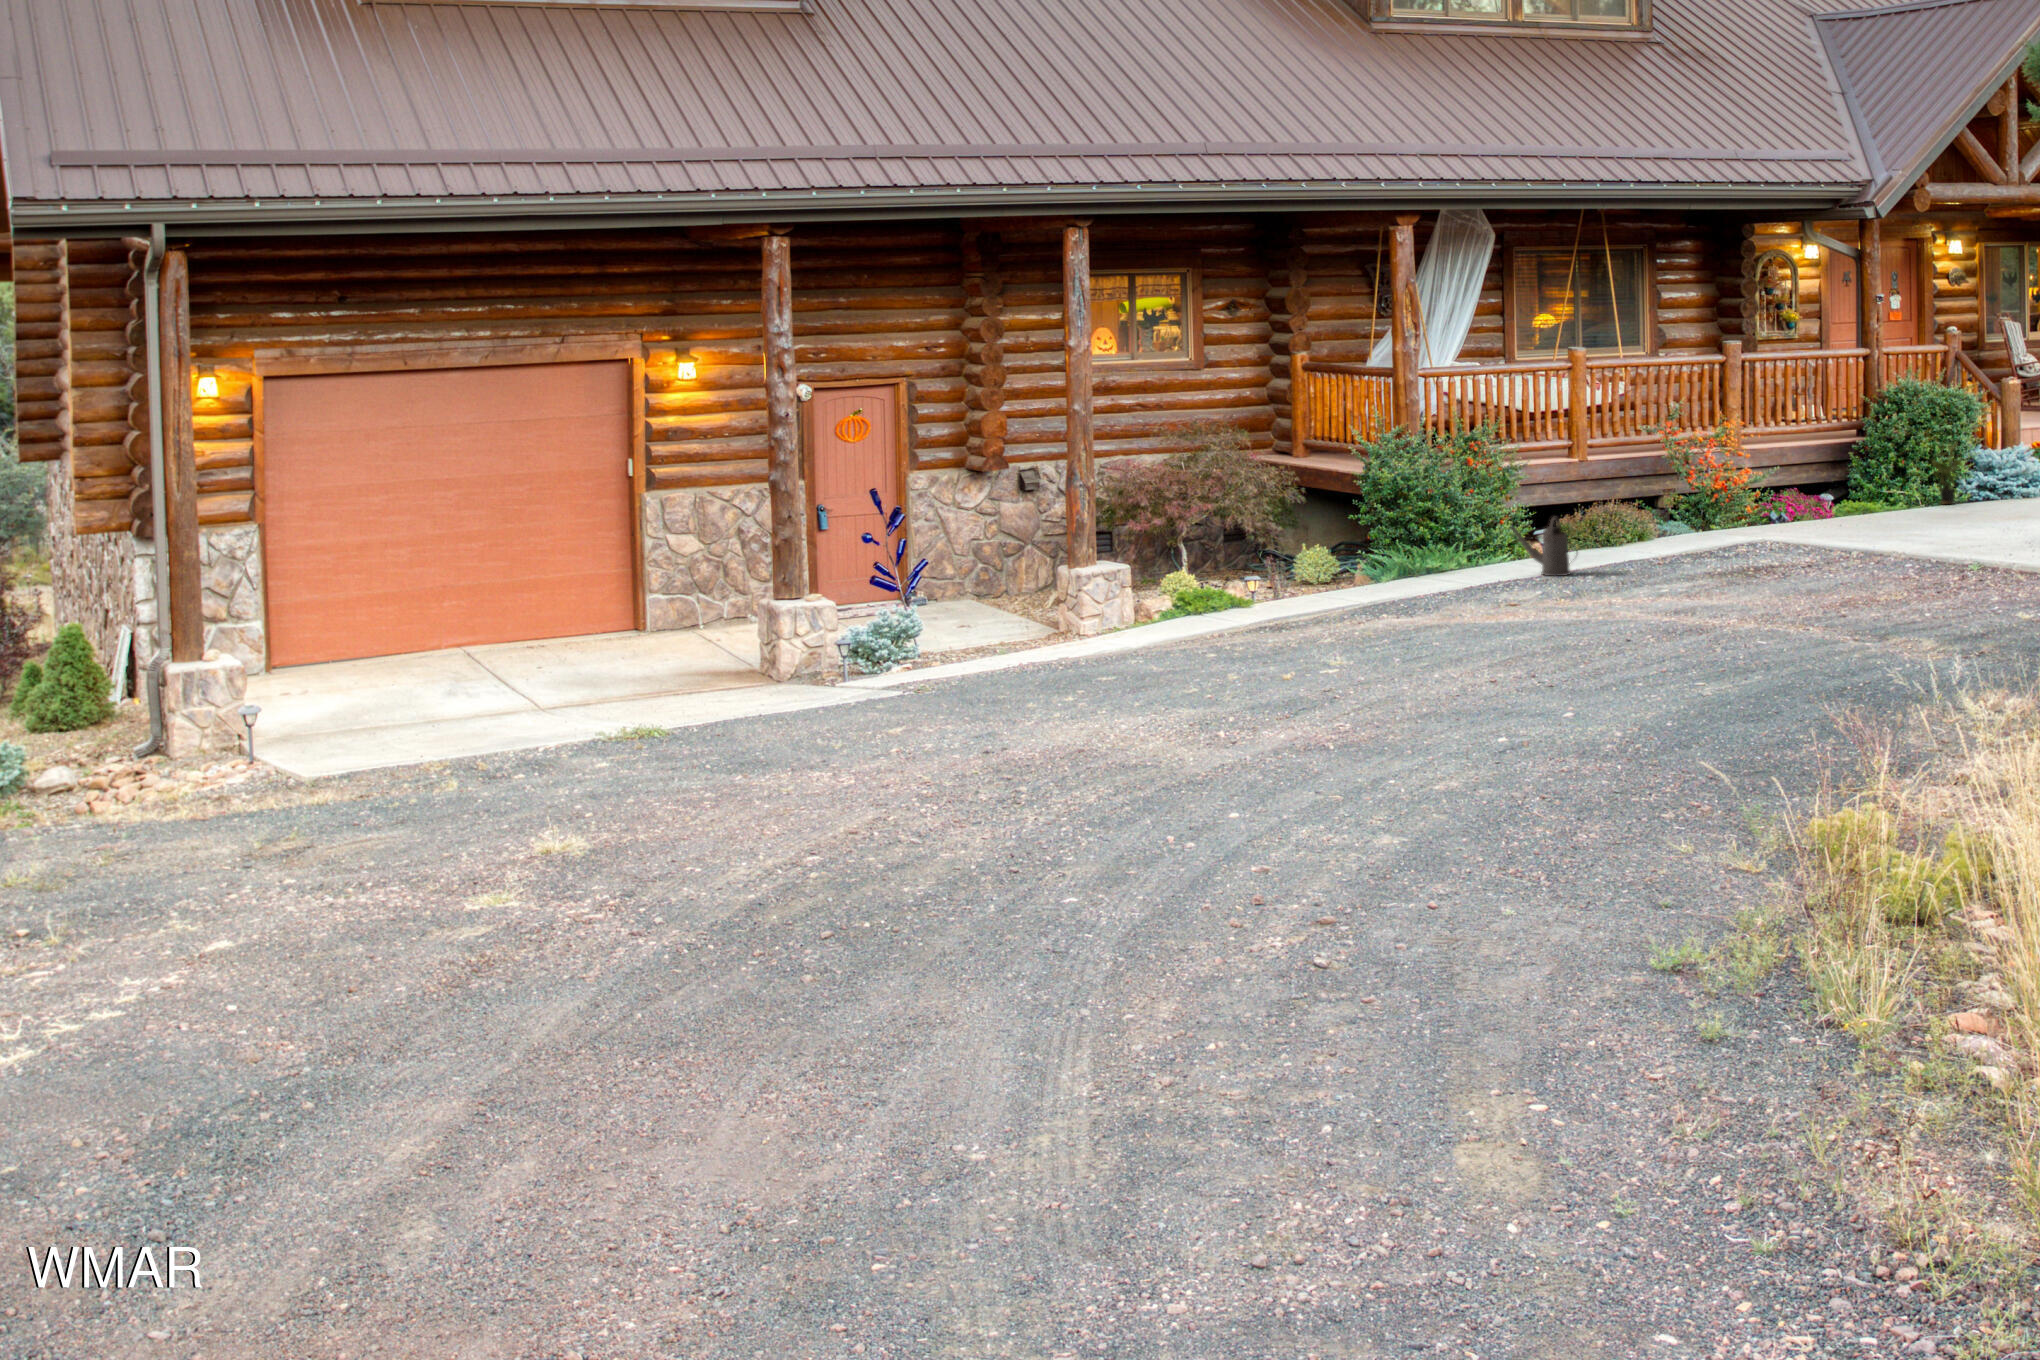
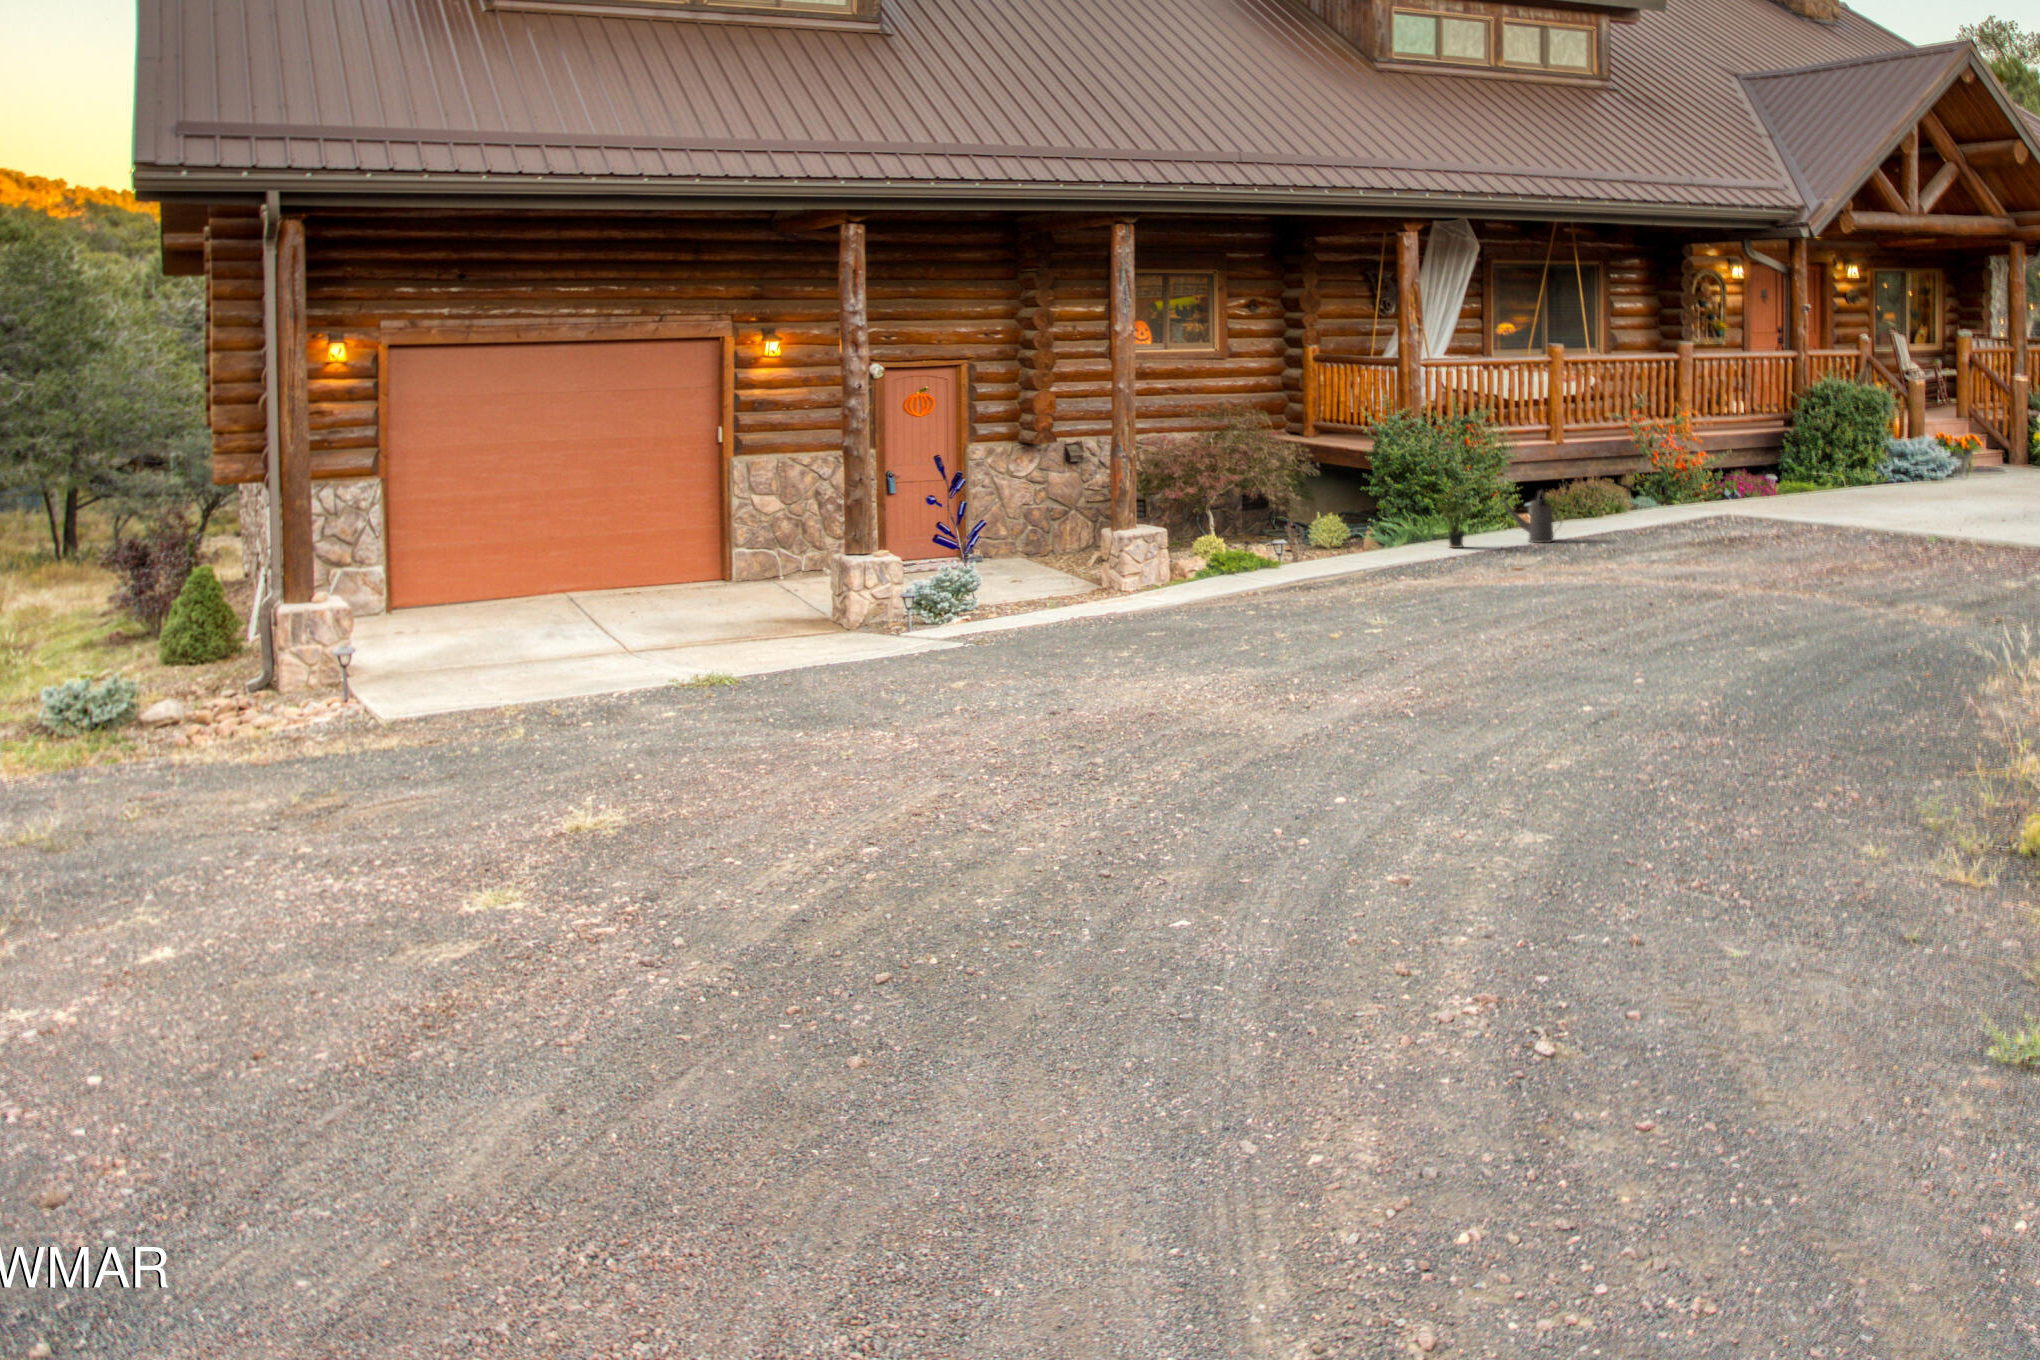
potted plant: present [1932,443,1962,504] -> present [1439,485,1471,548]

